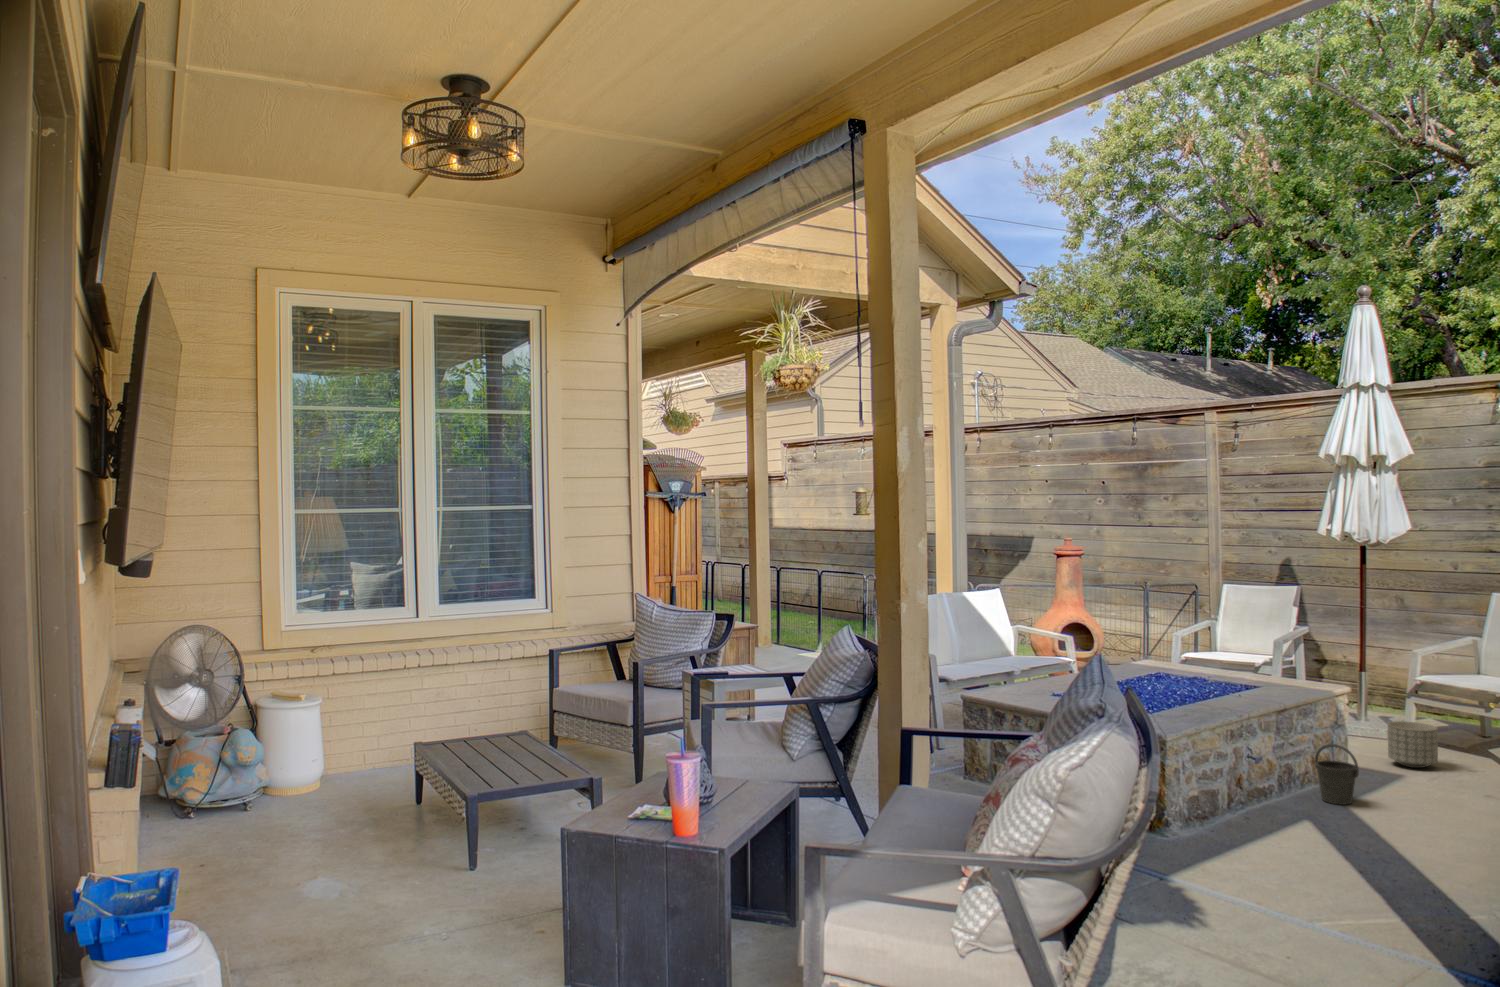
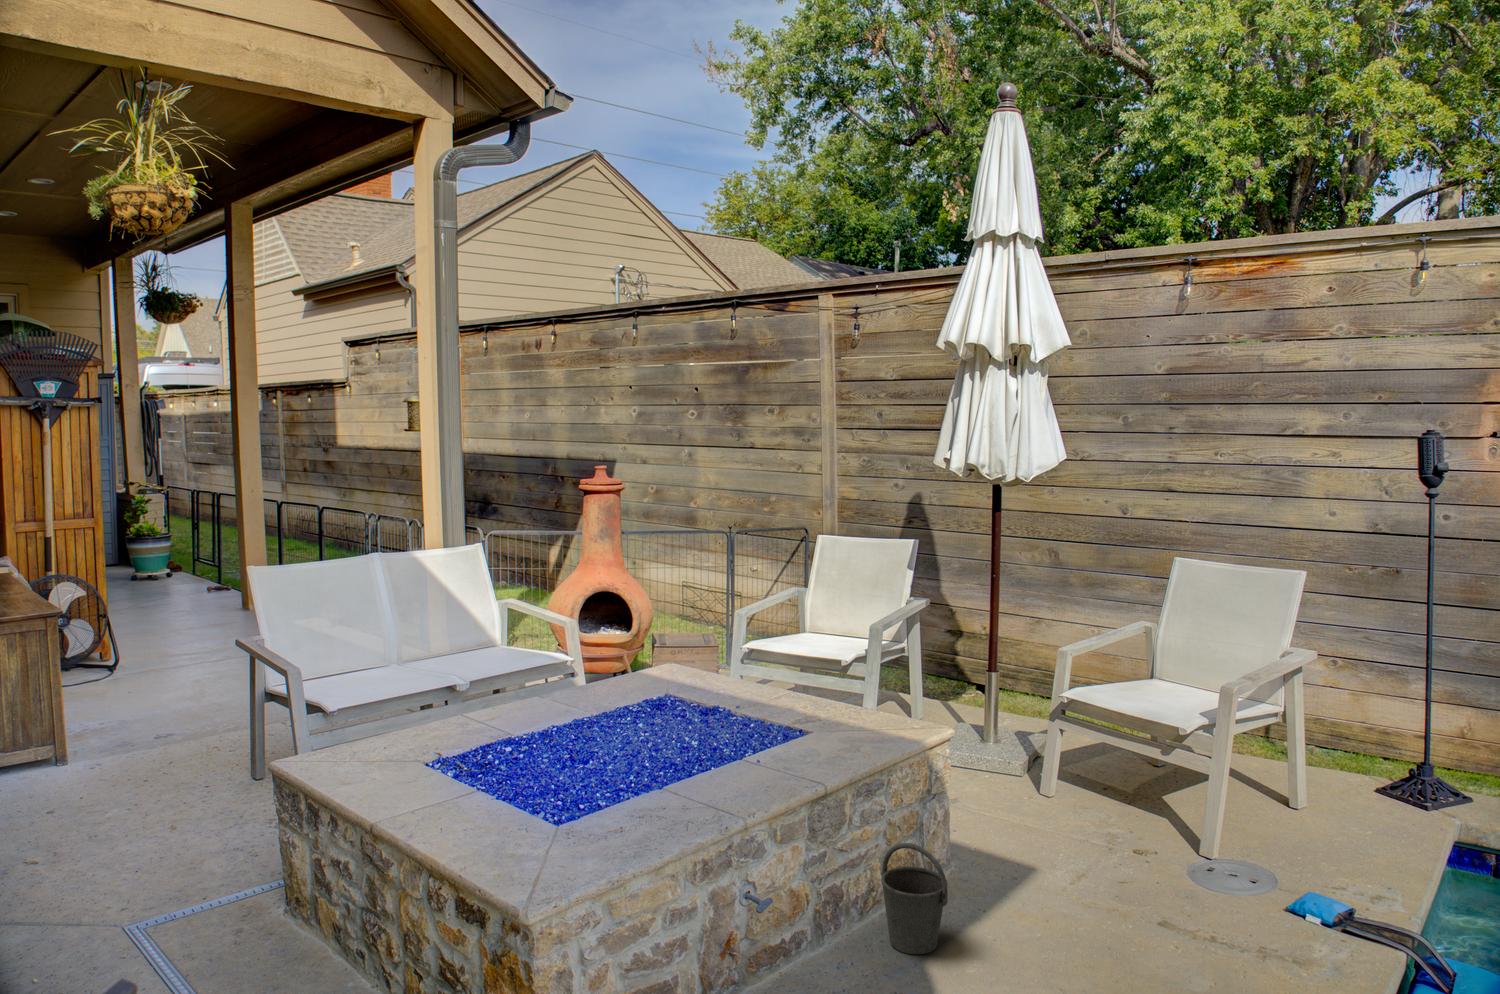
planter: present [1388,721,1438,768] -> none [1012,756,1081,833]

